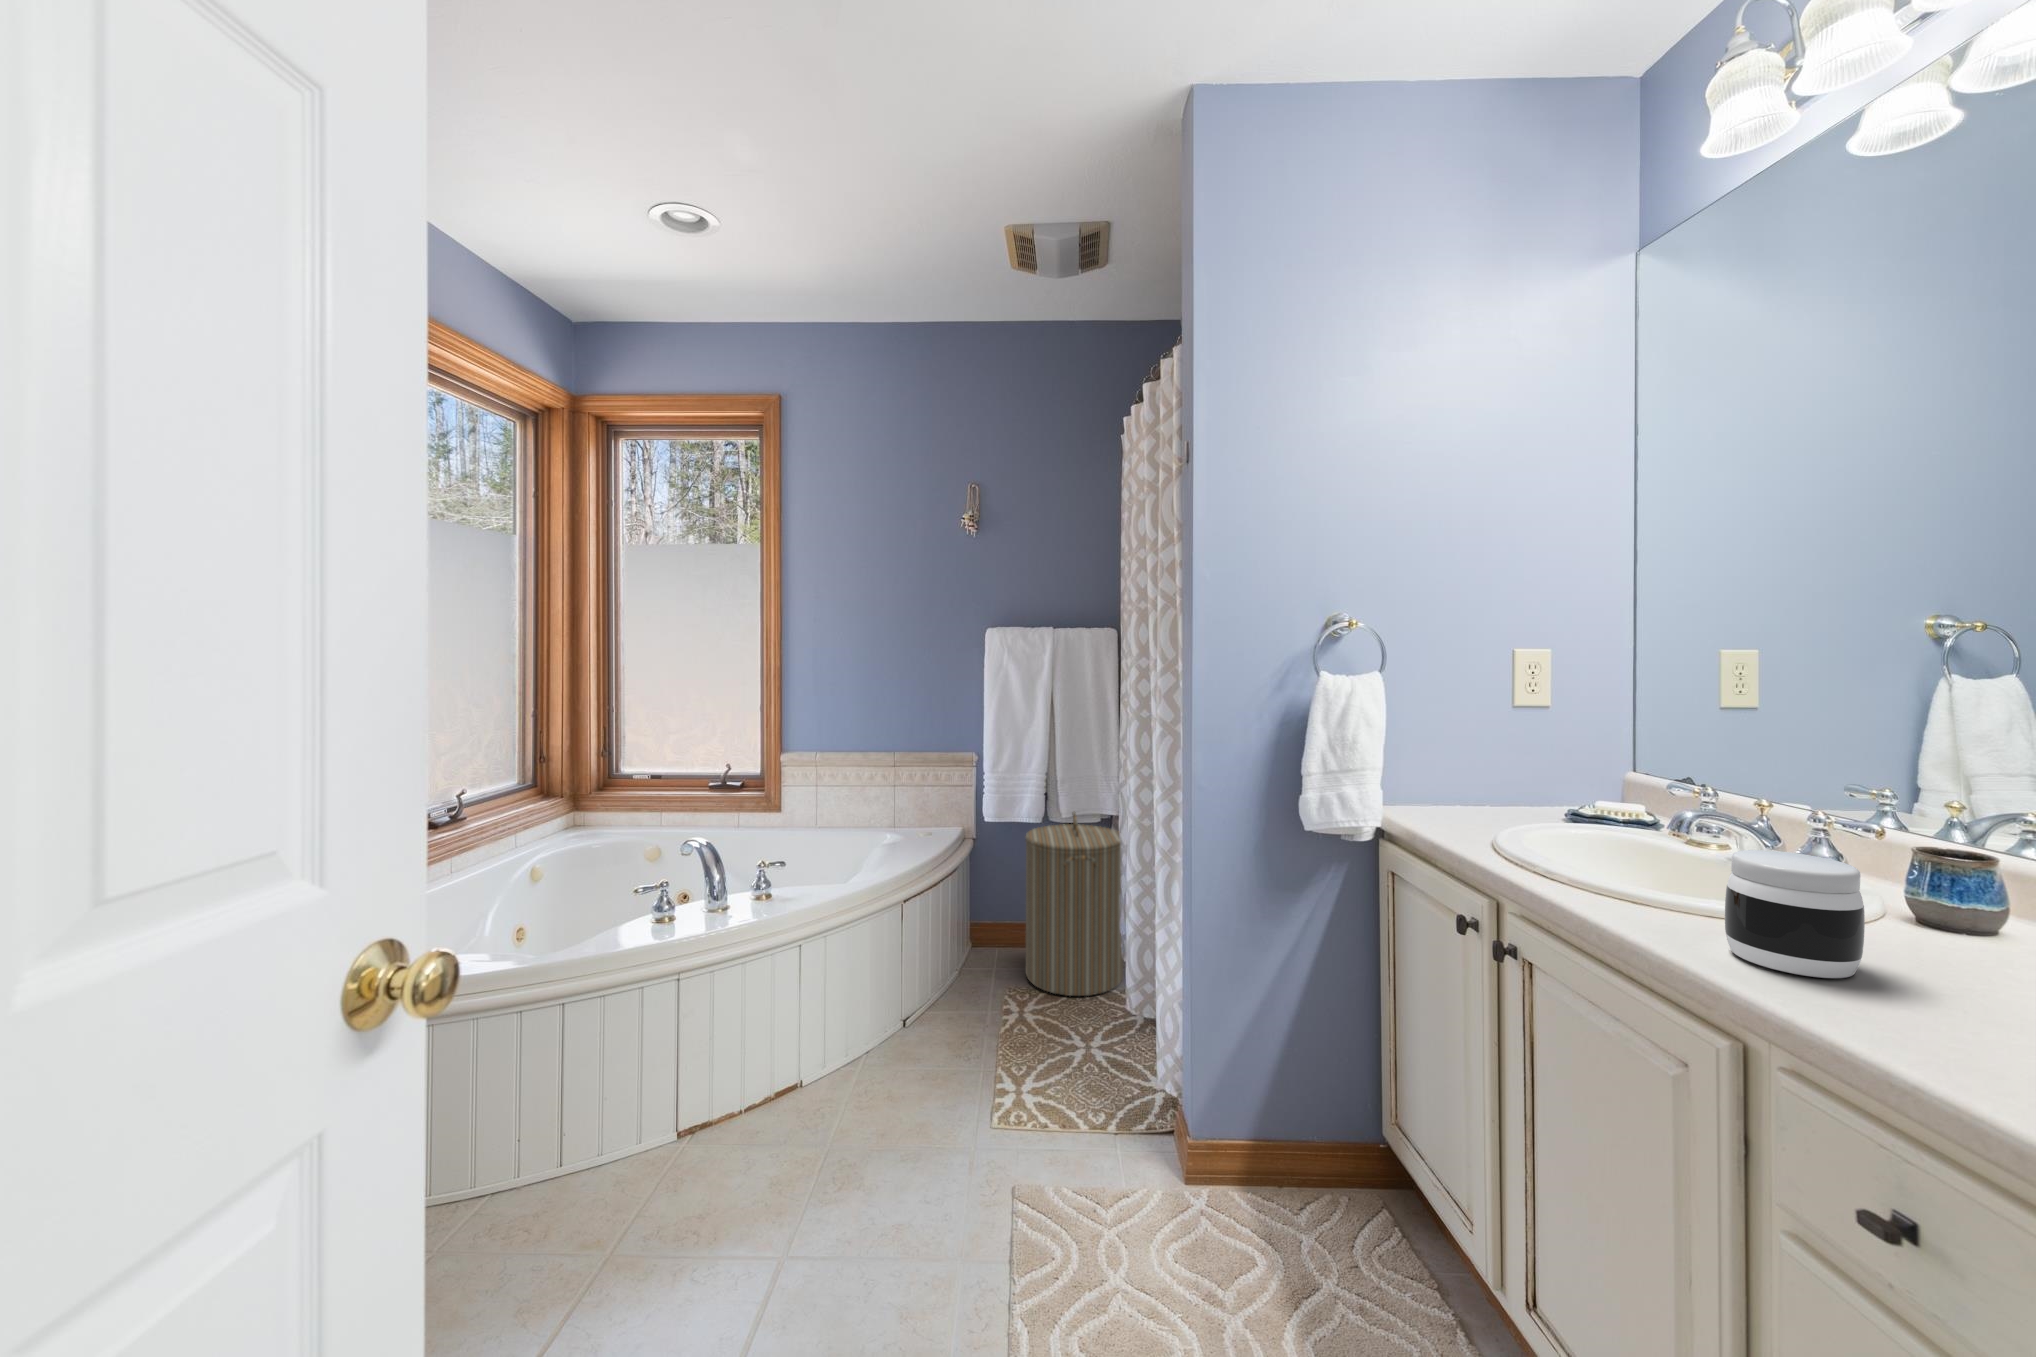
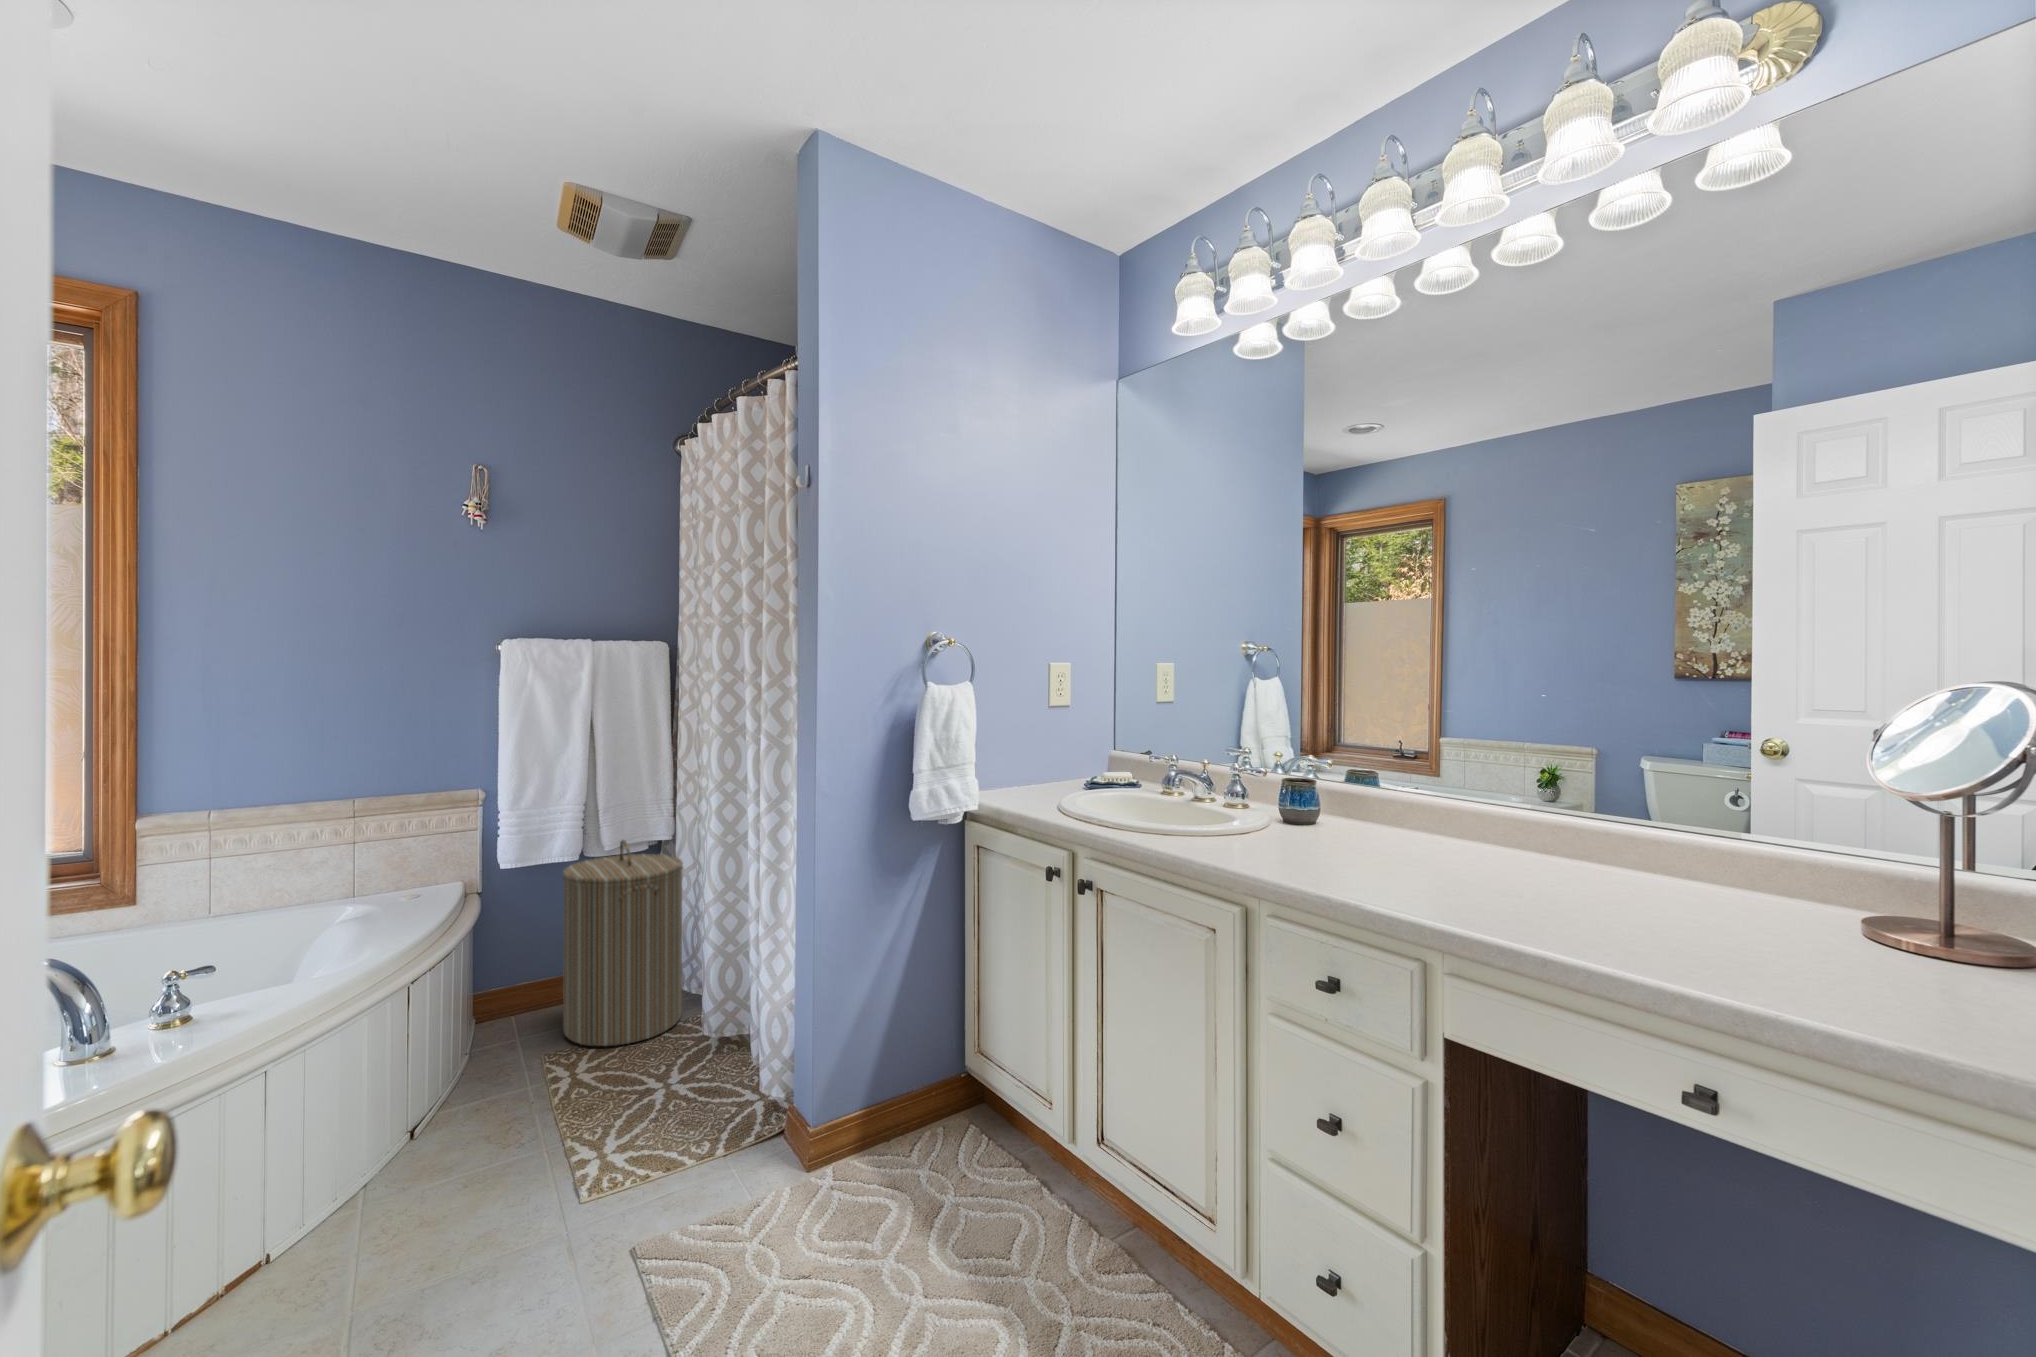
jar: present [1725,850,1865,978] -> none [1218,784,1282,856]

